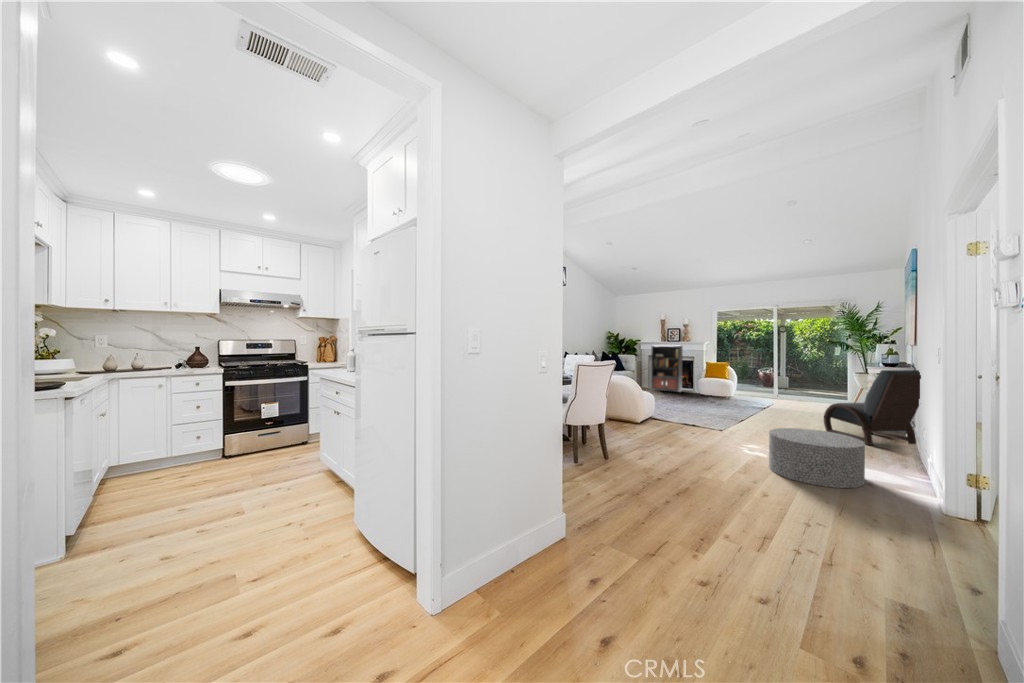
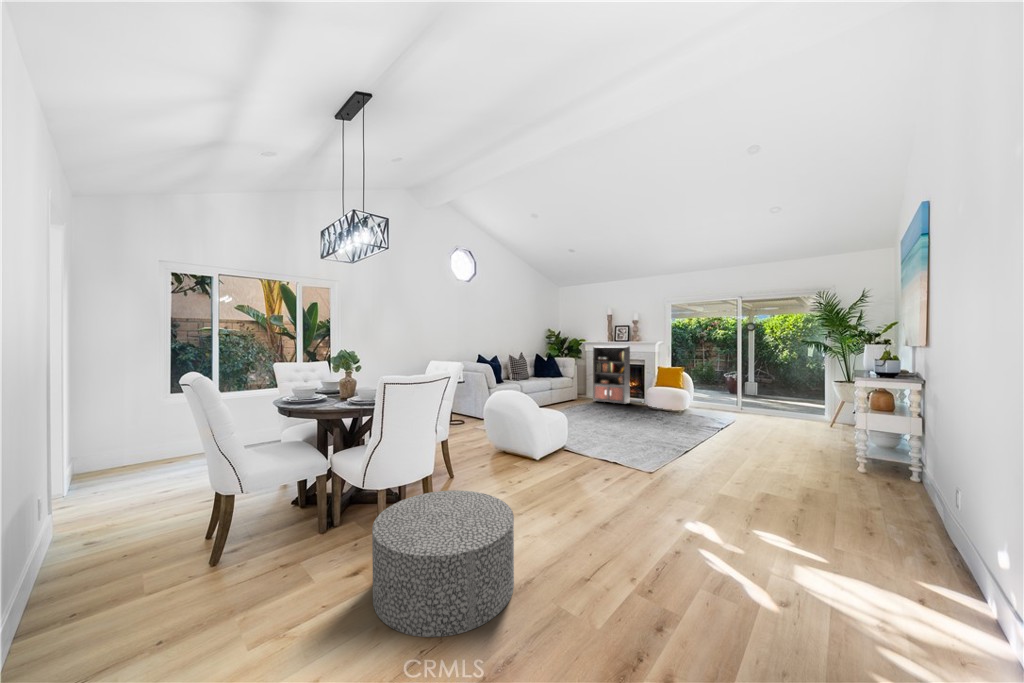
lounge chair: present [824,370,921,445] -> none [795,385,960,501]
ottoman: present [769,428,865,488] -> present [372,490,514,637]

